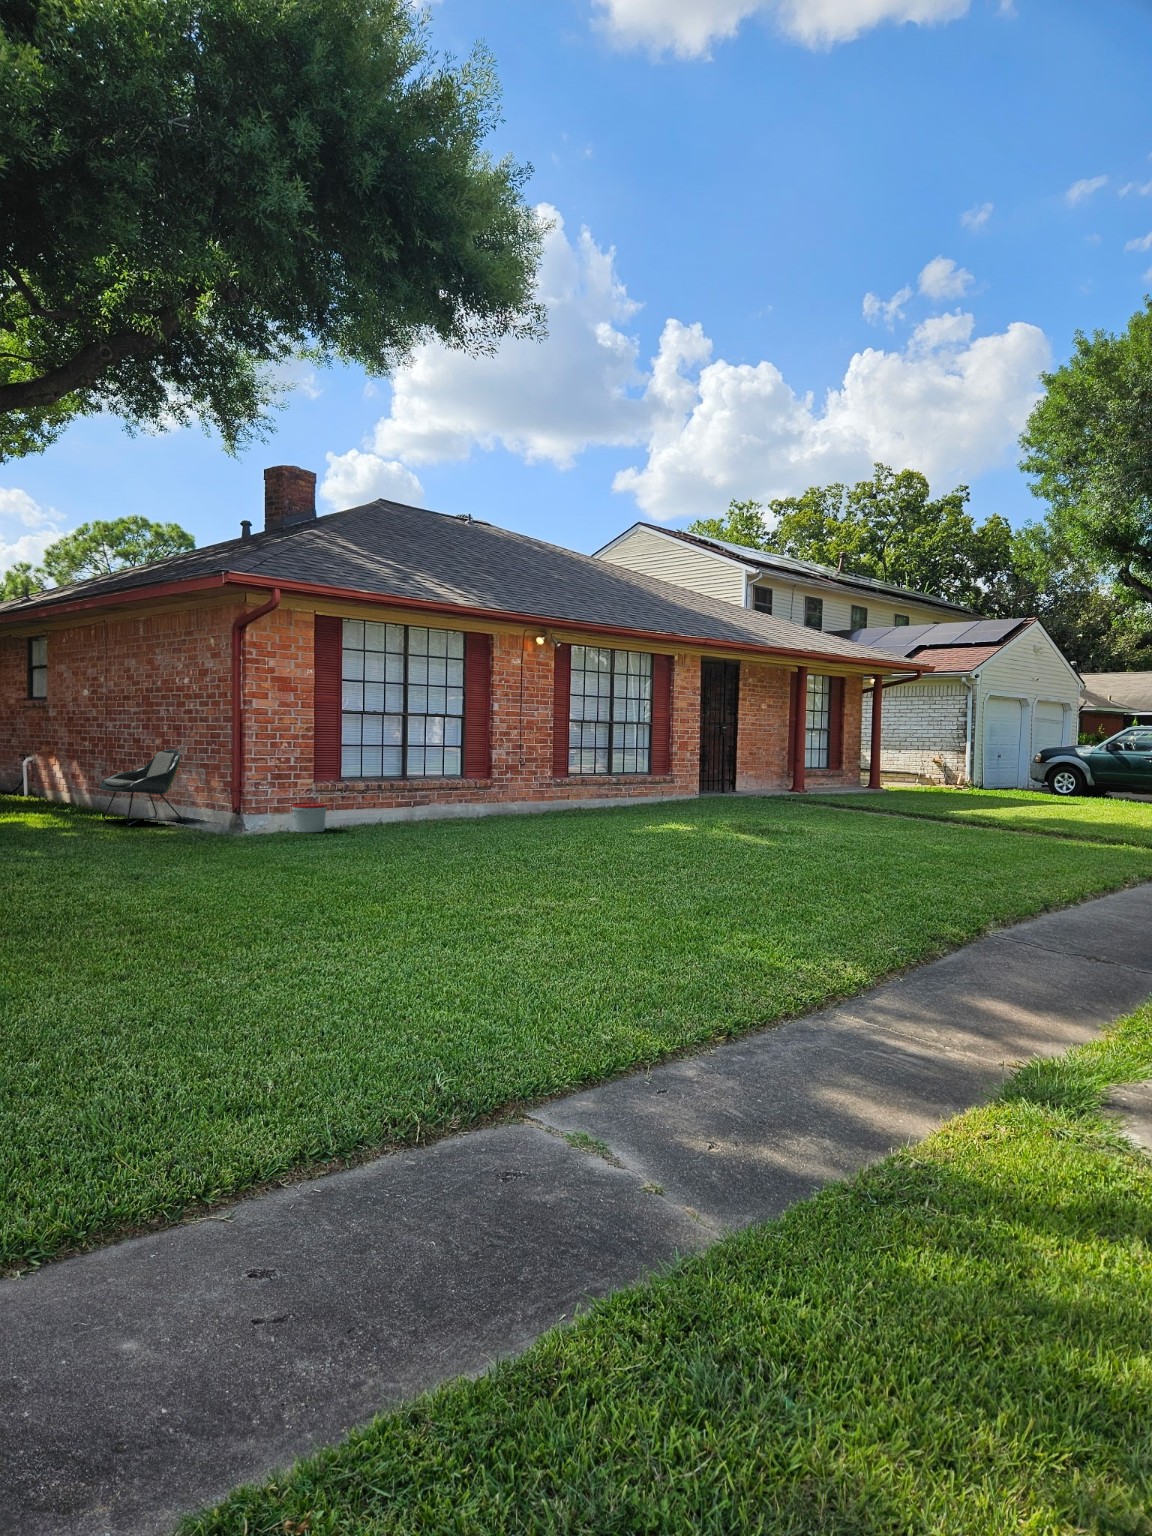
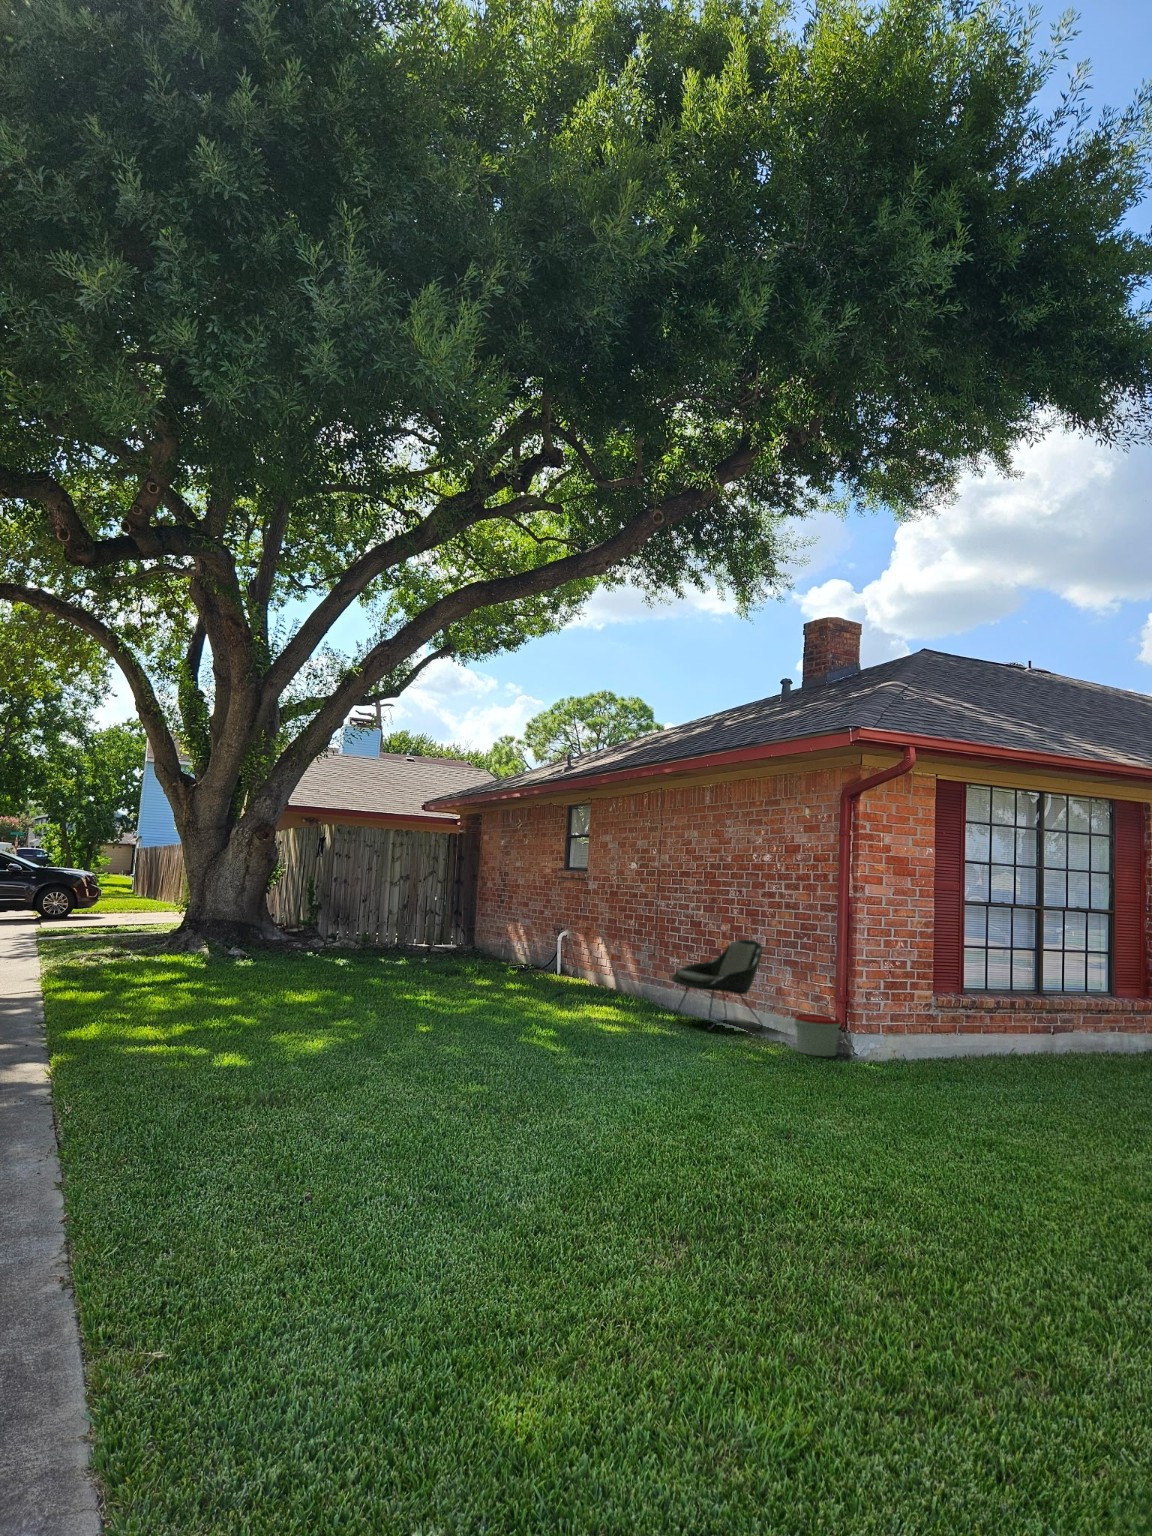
bucket: present [292,803,327,832] -> present [794,1014,841,1056]

